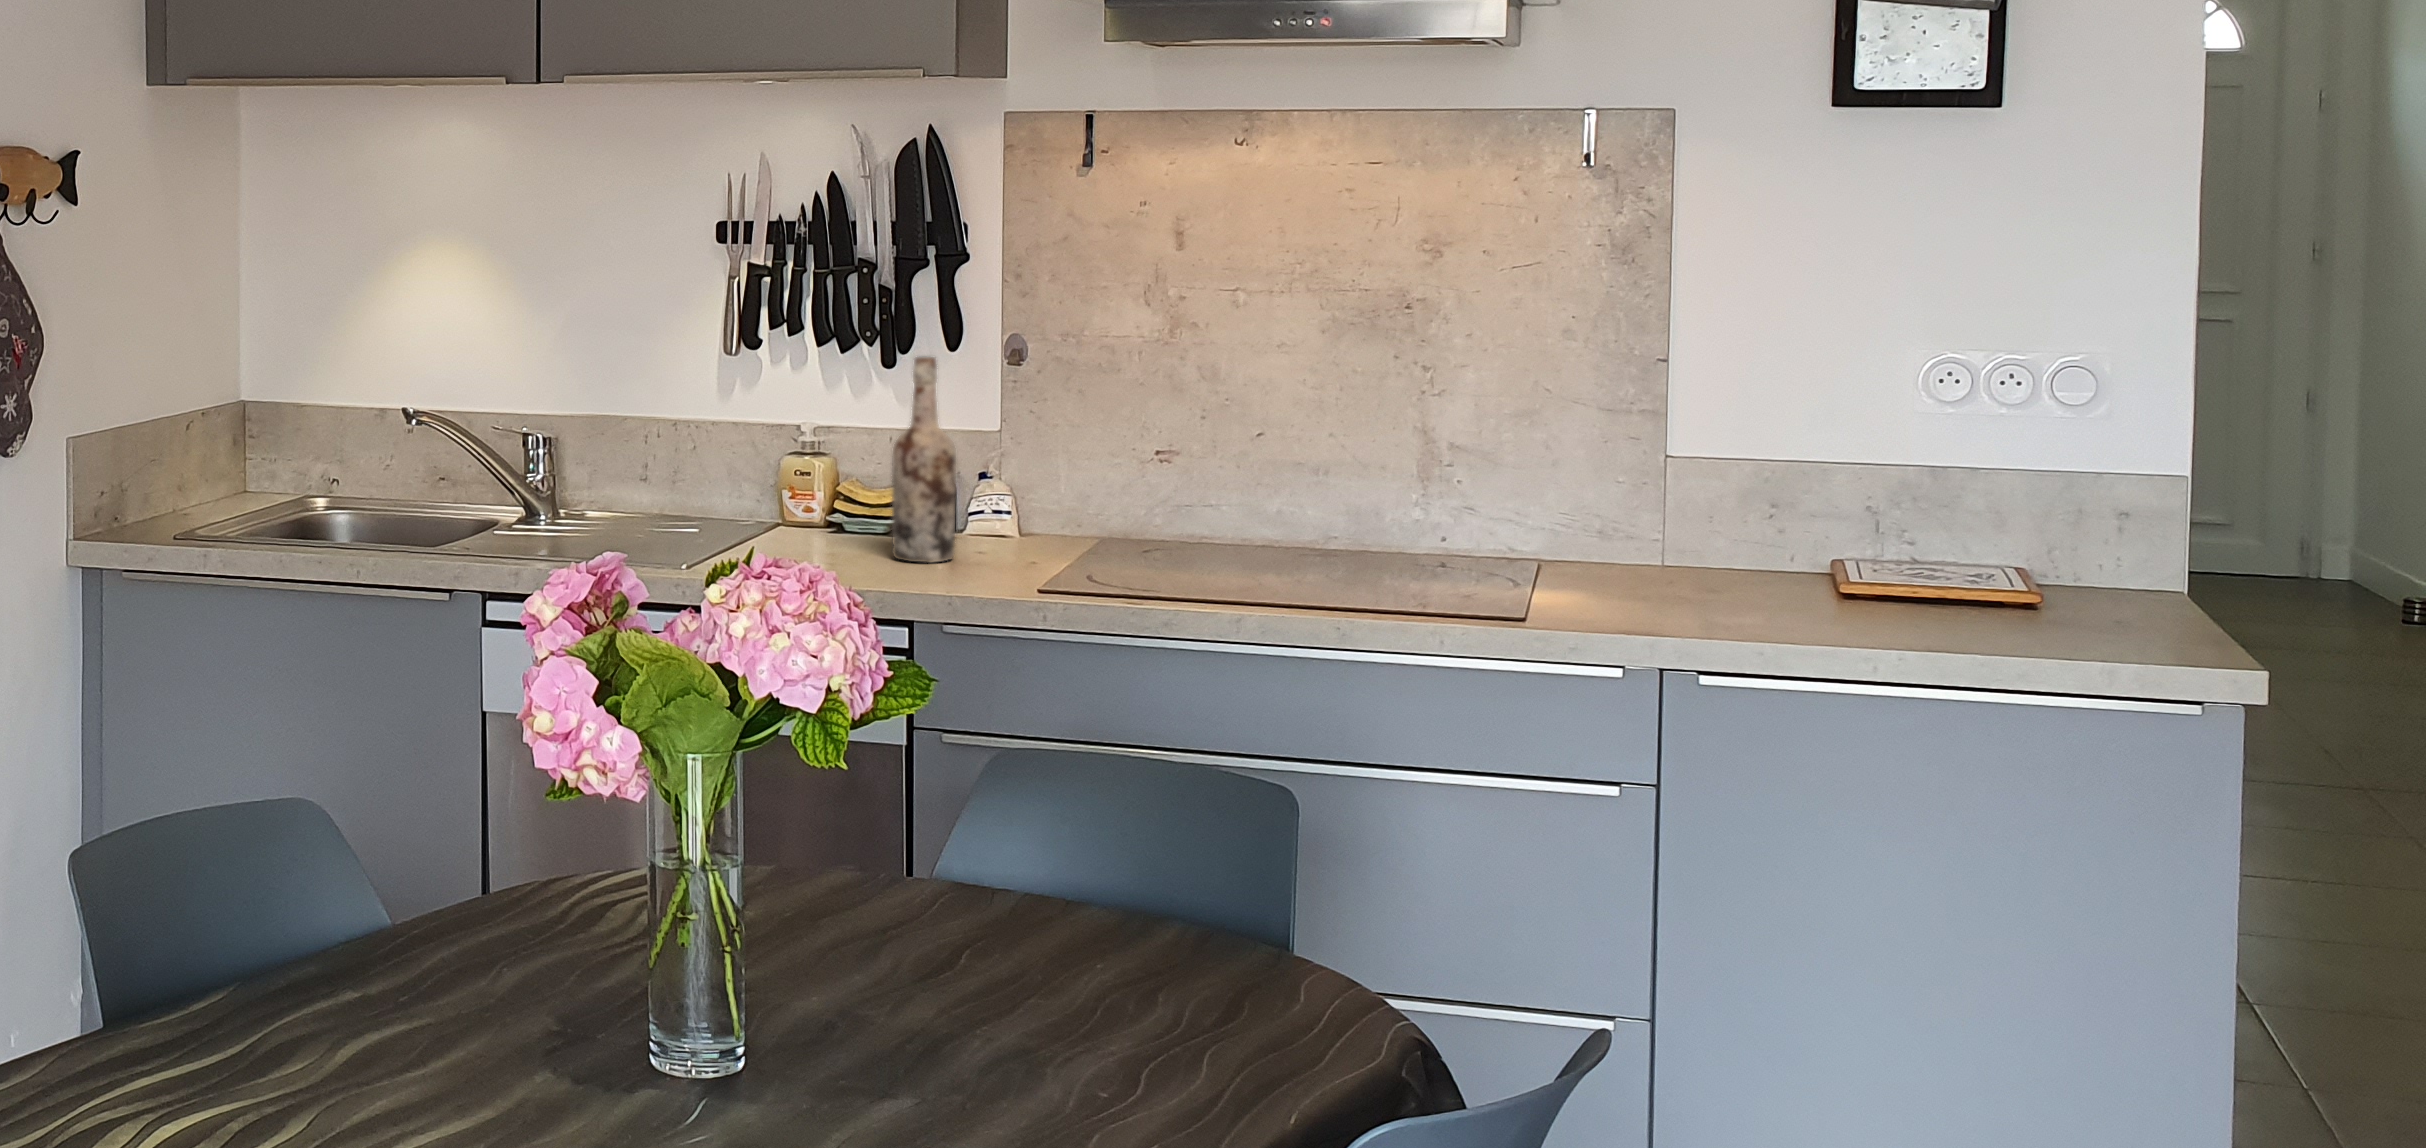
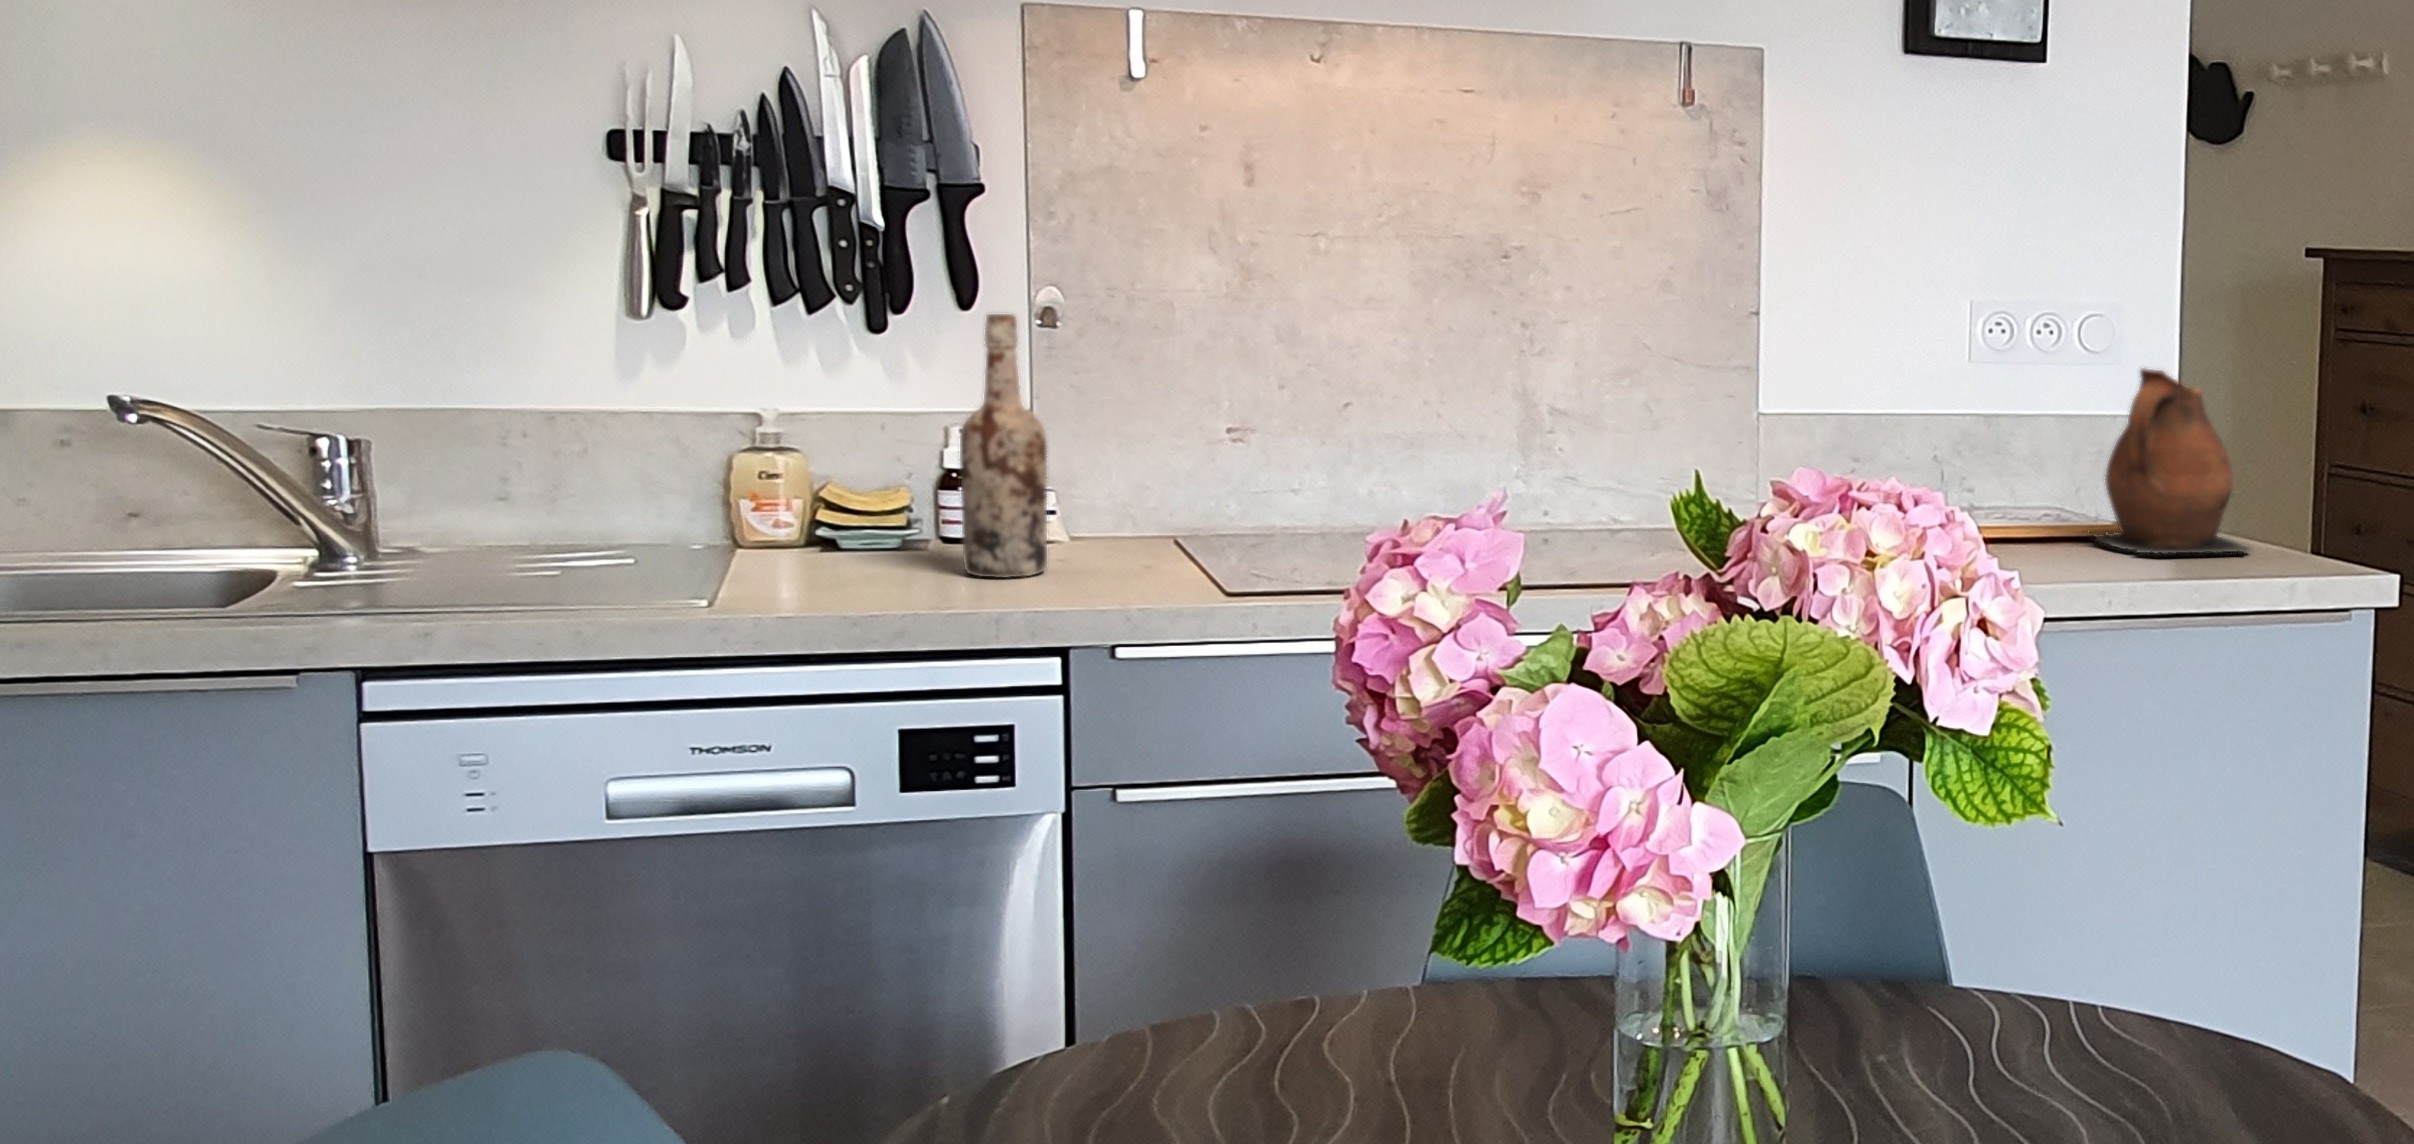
ceramic pitcher: none [1968,430,2158,639] -> present [2086,369,2250,553]

